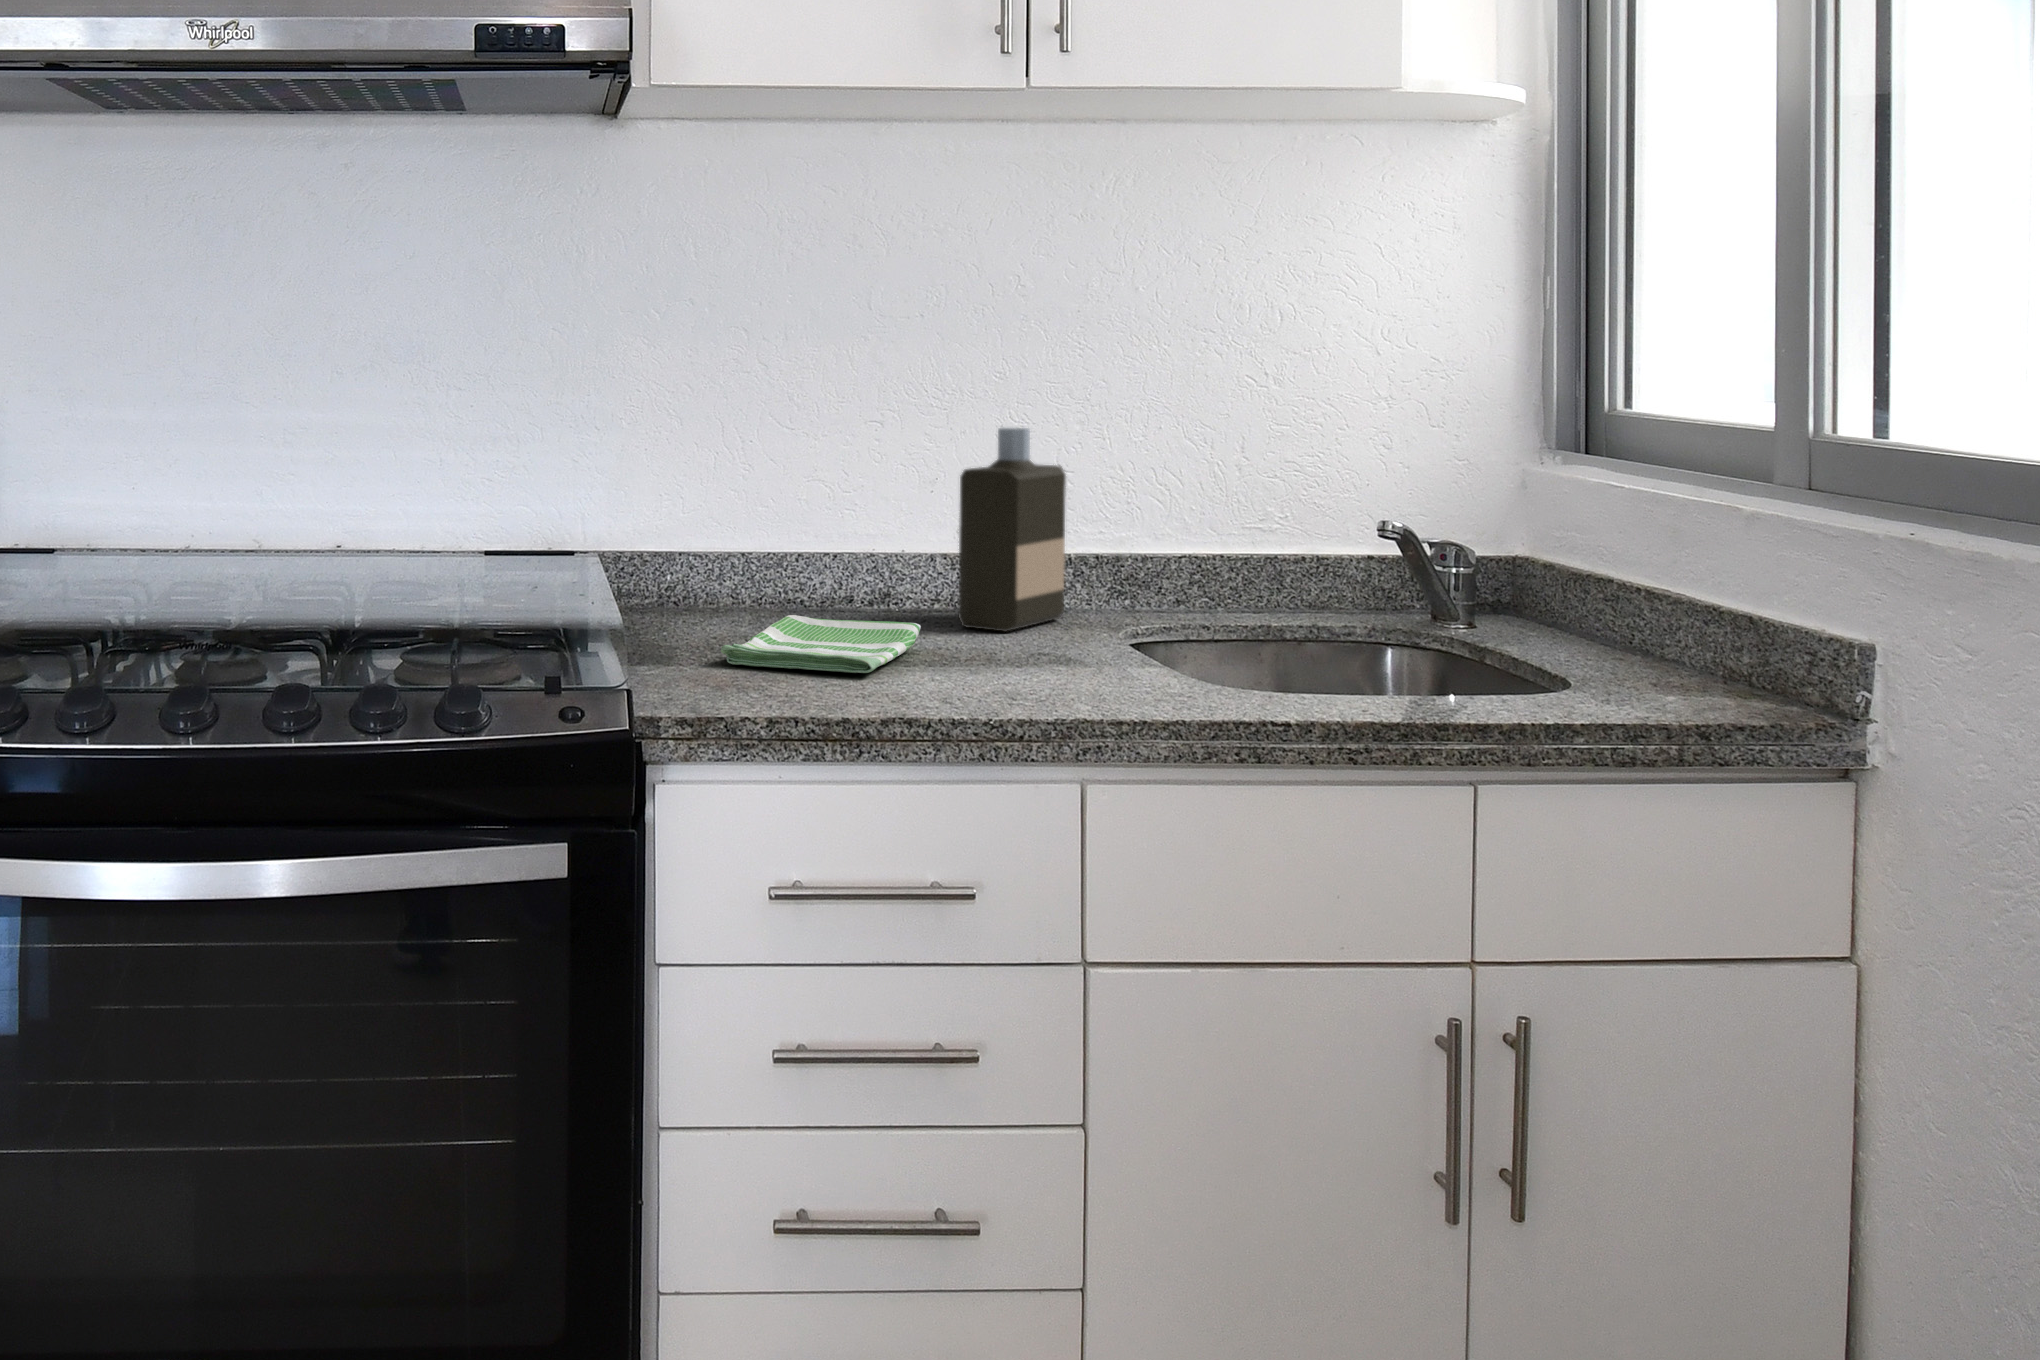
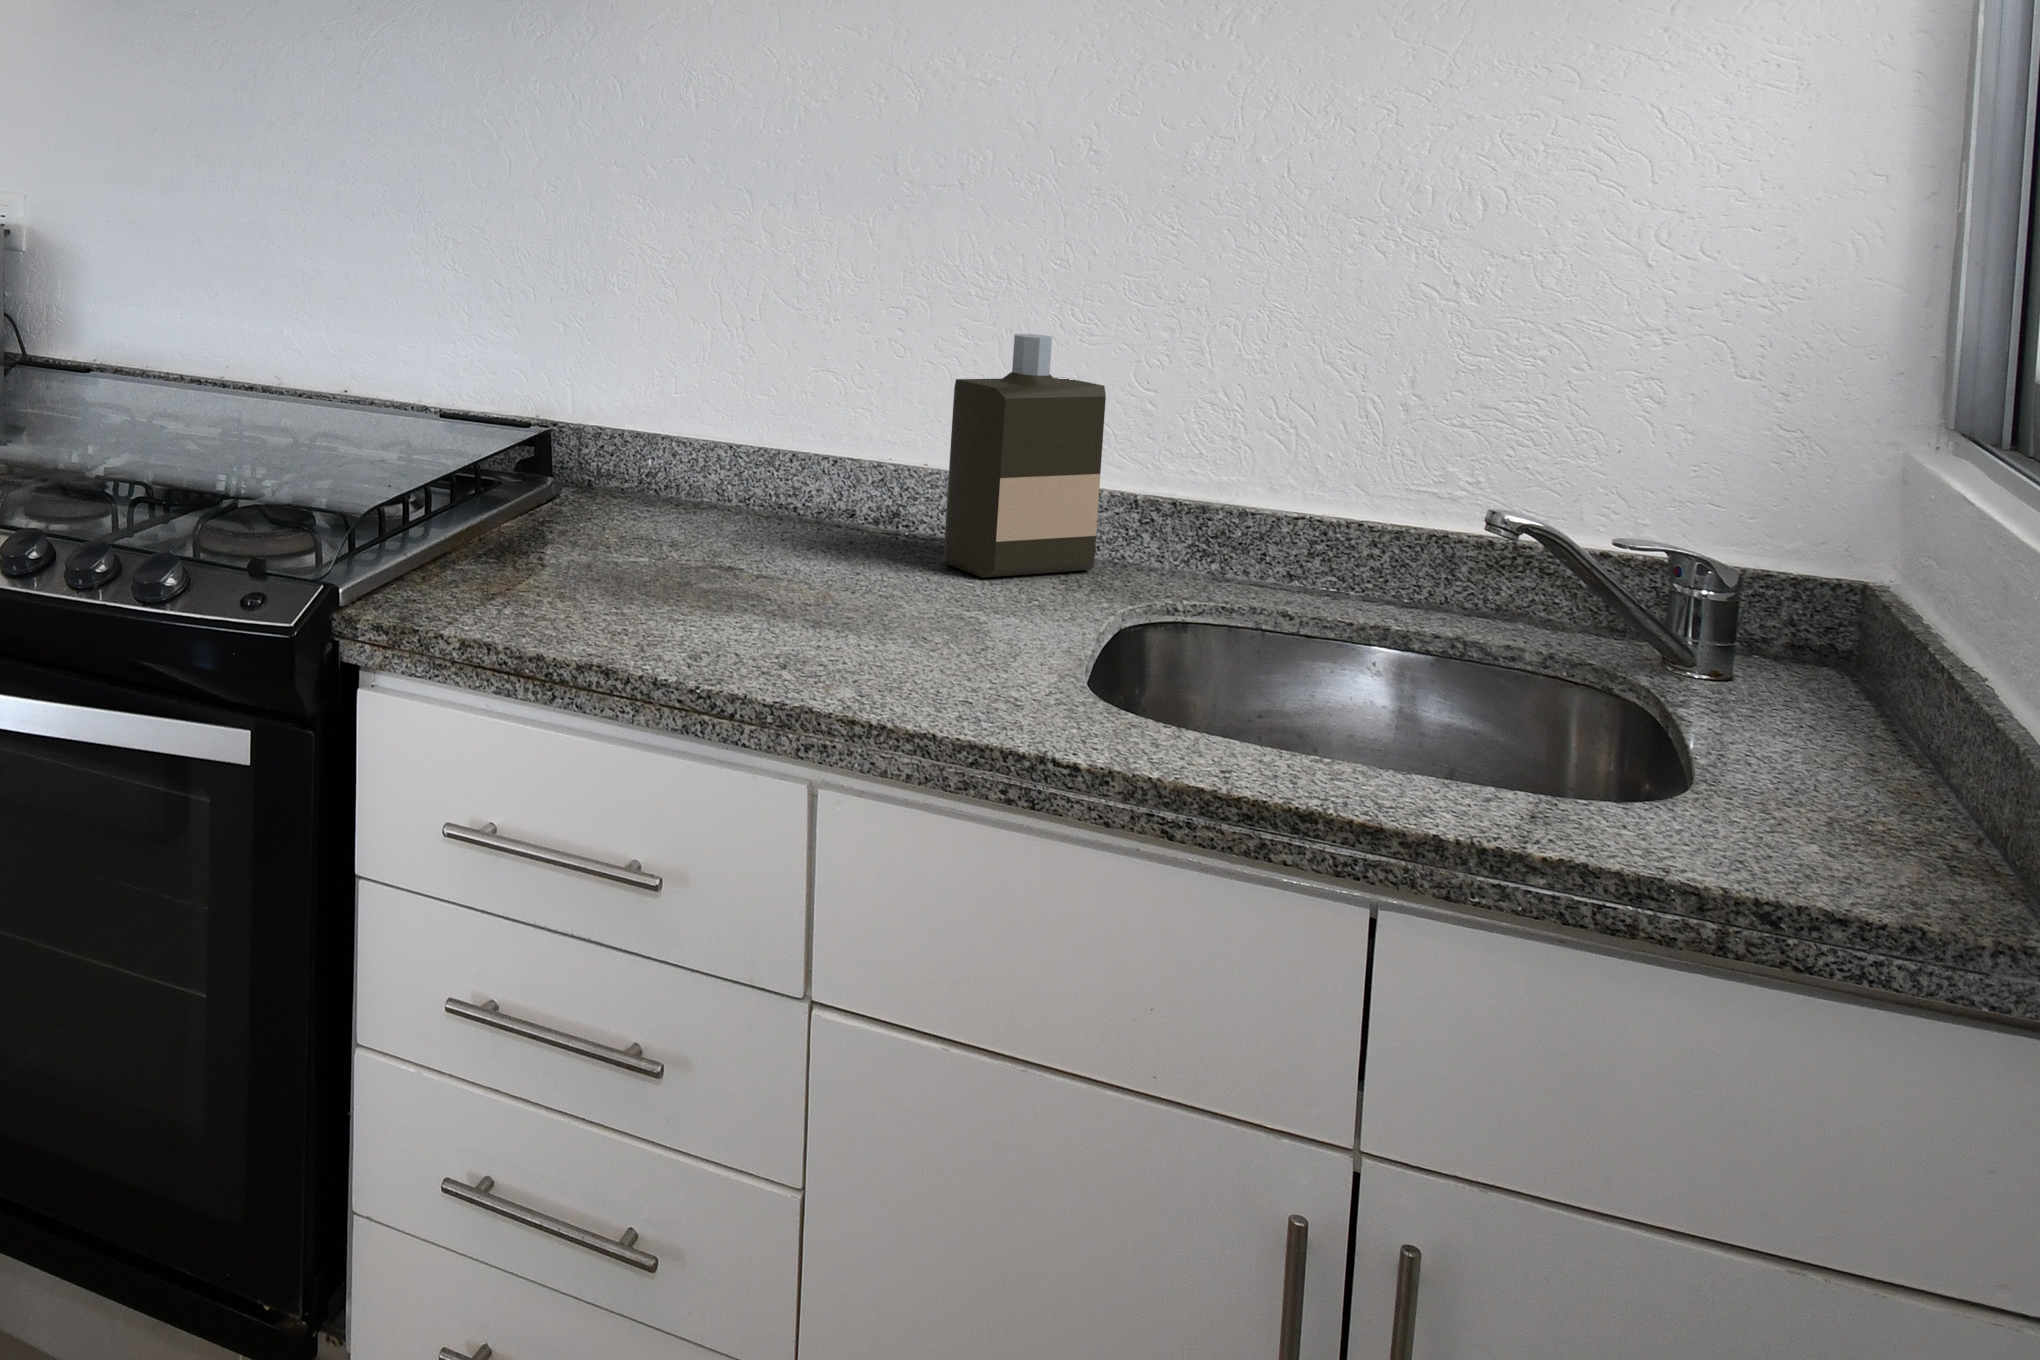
dish towel: present [721,615,921,673] -> none [565,523,839,605]

